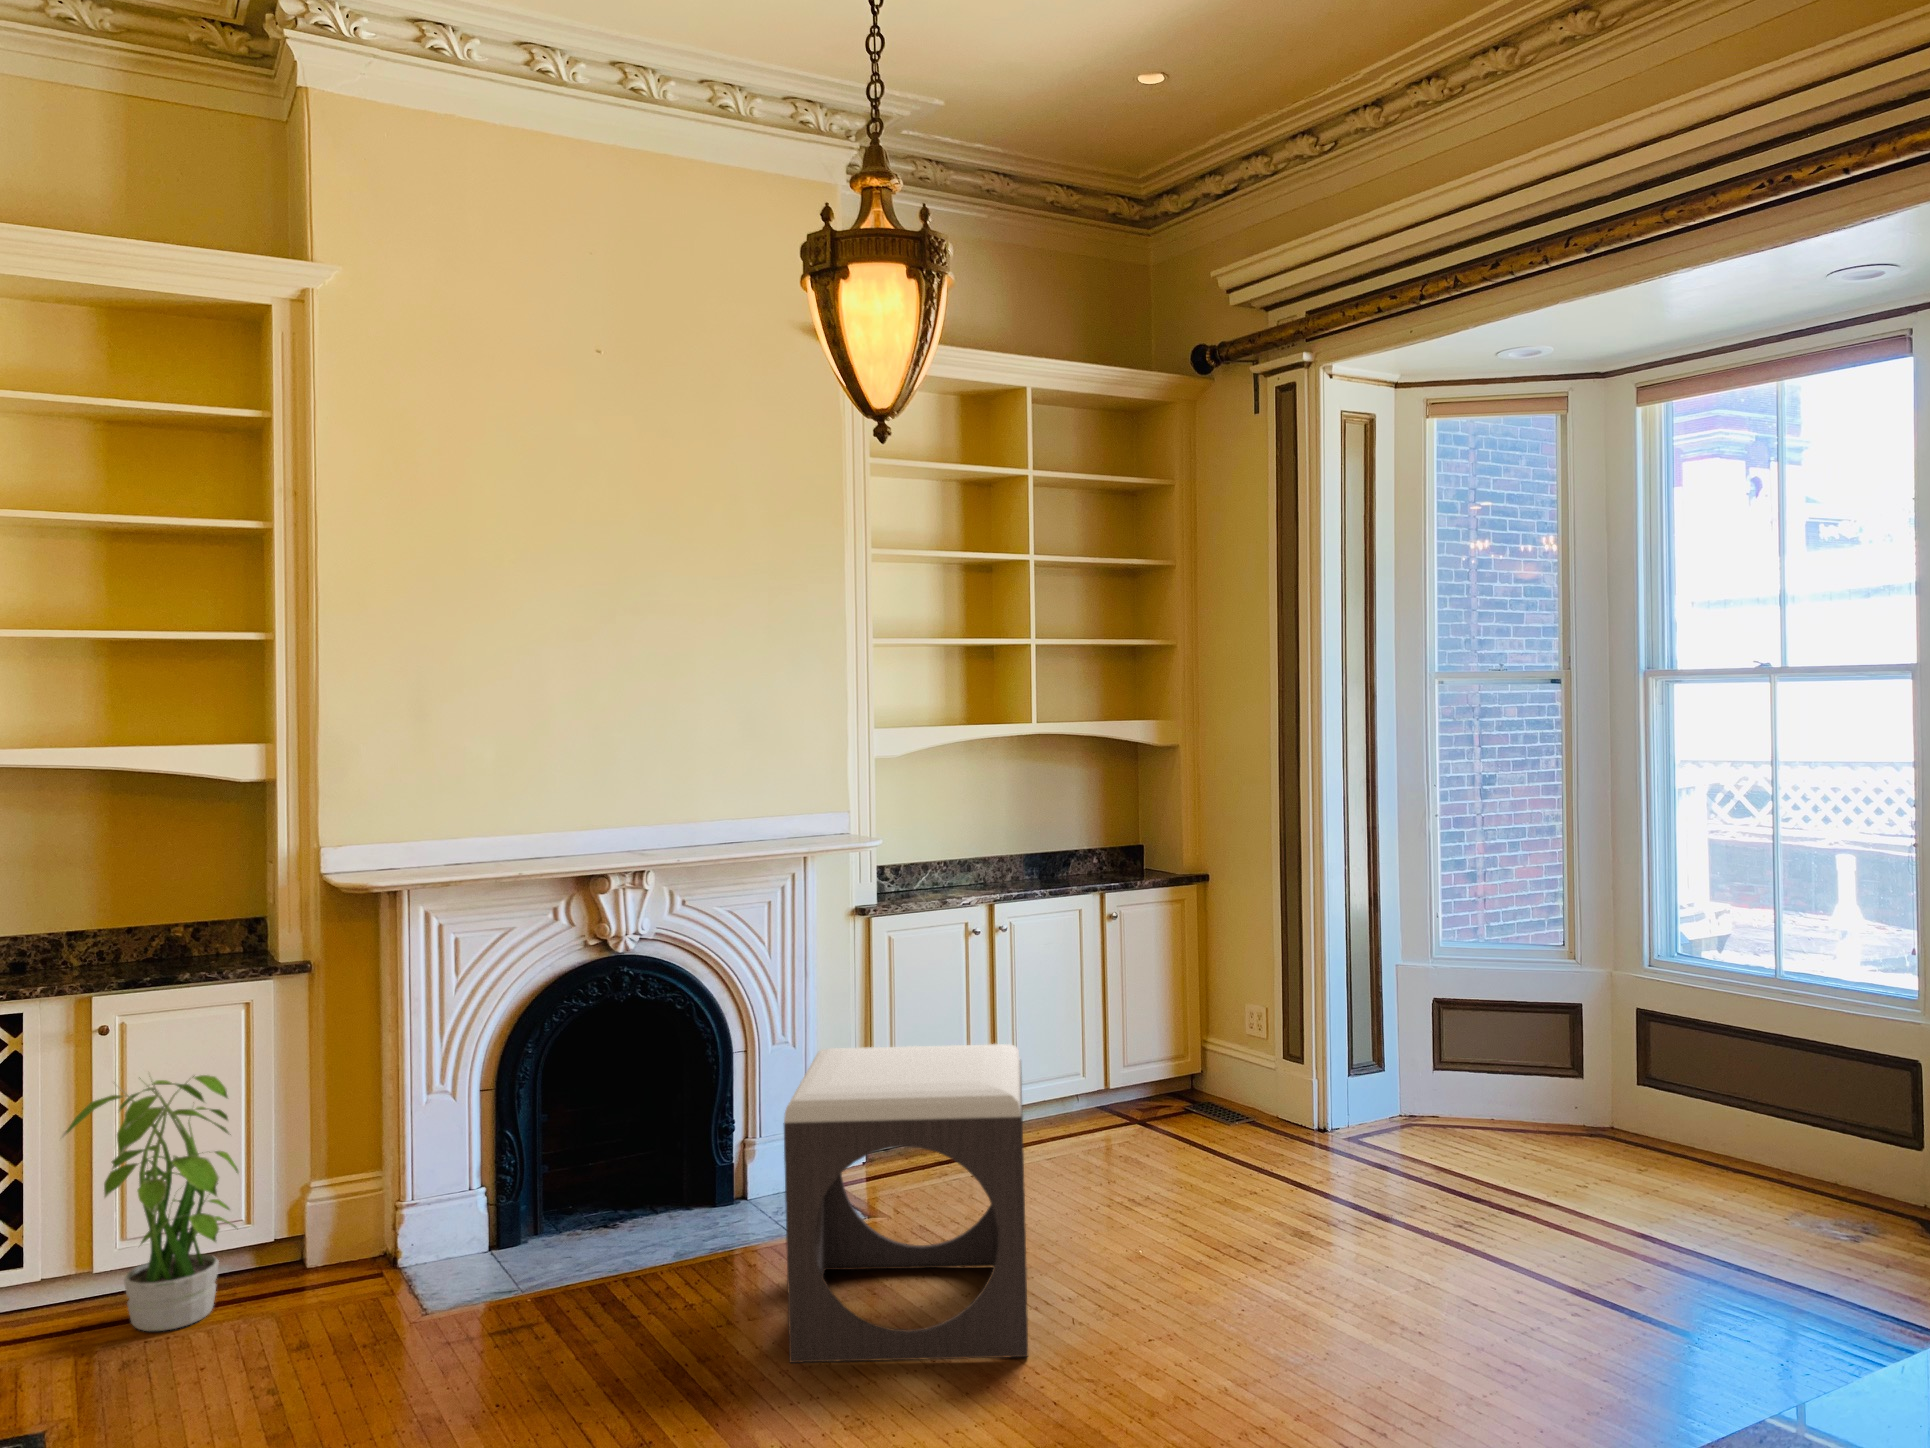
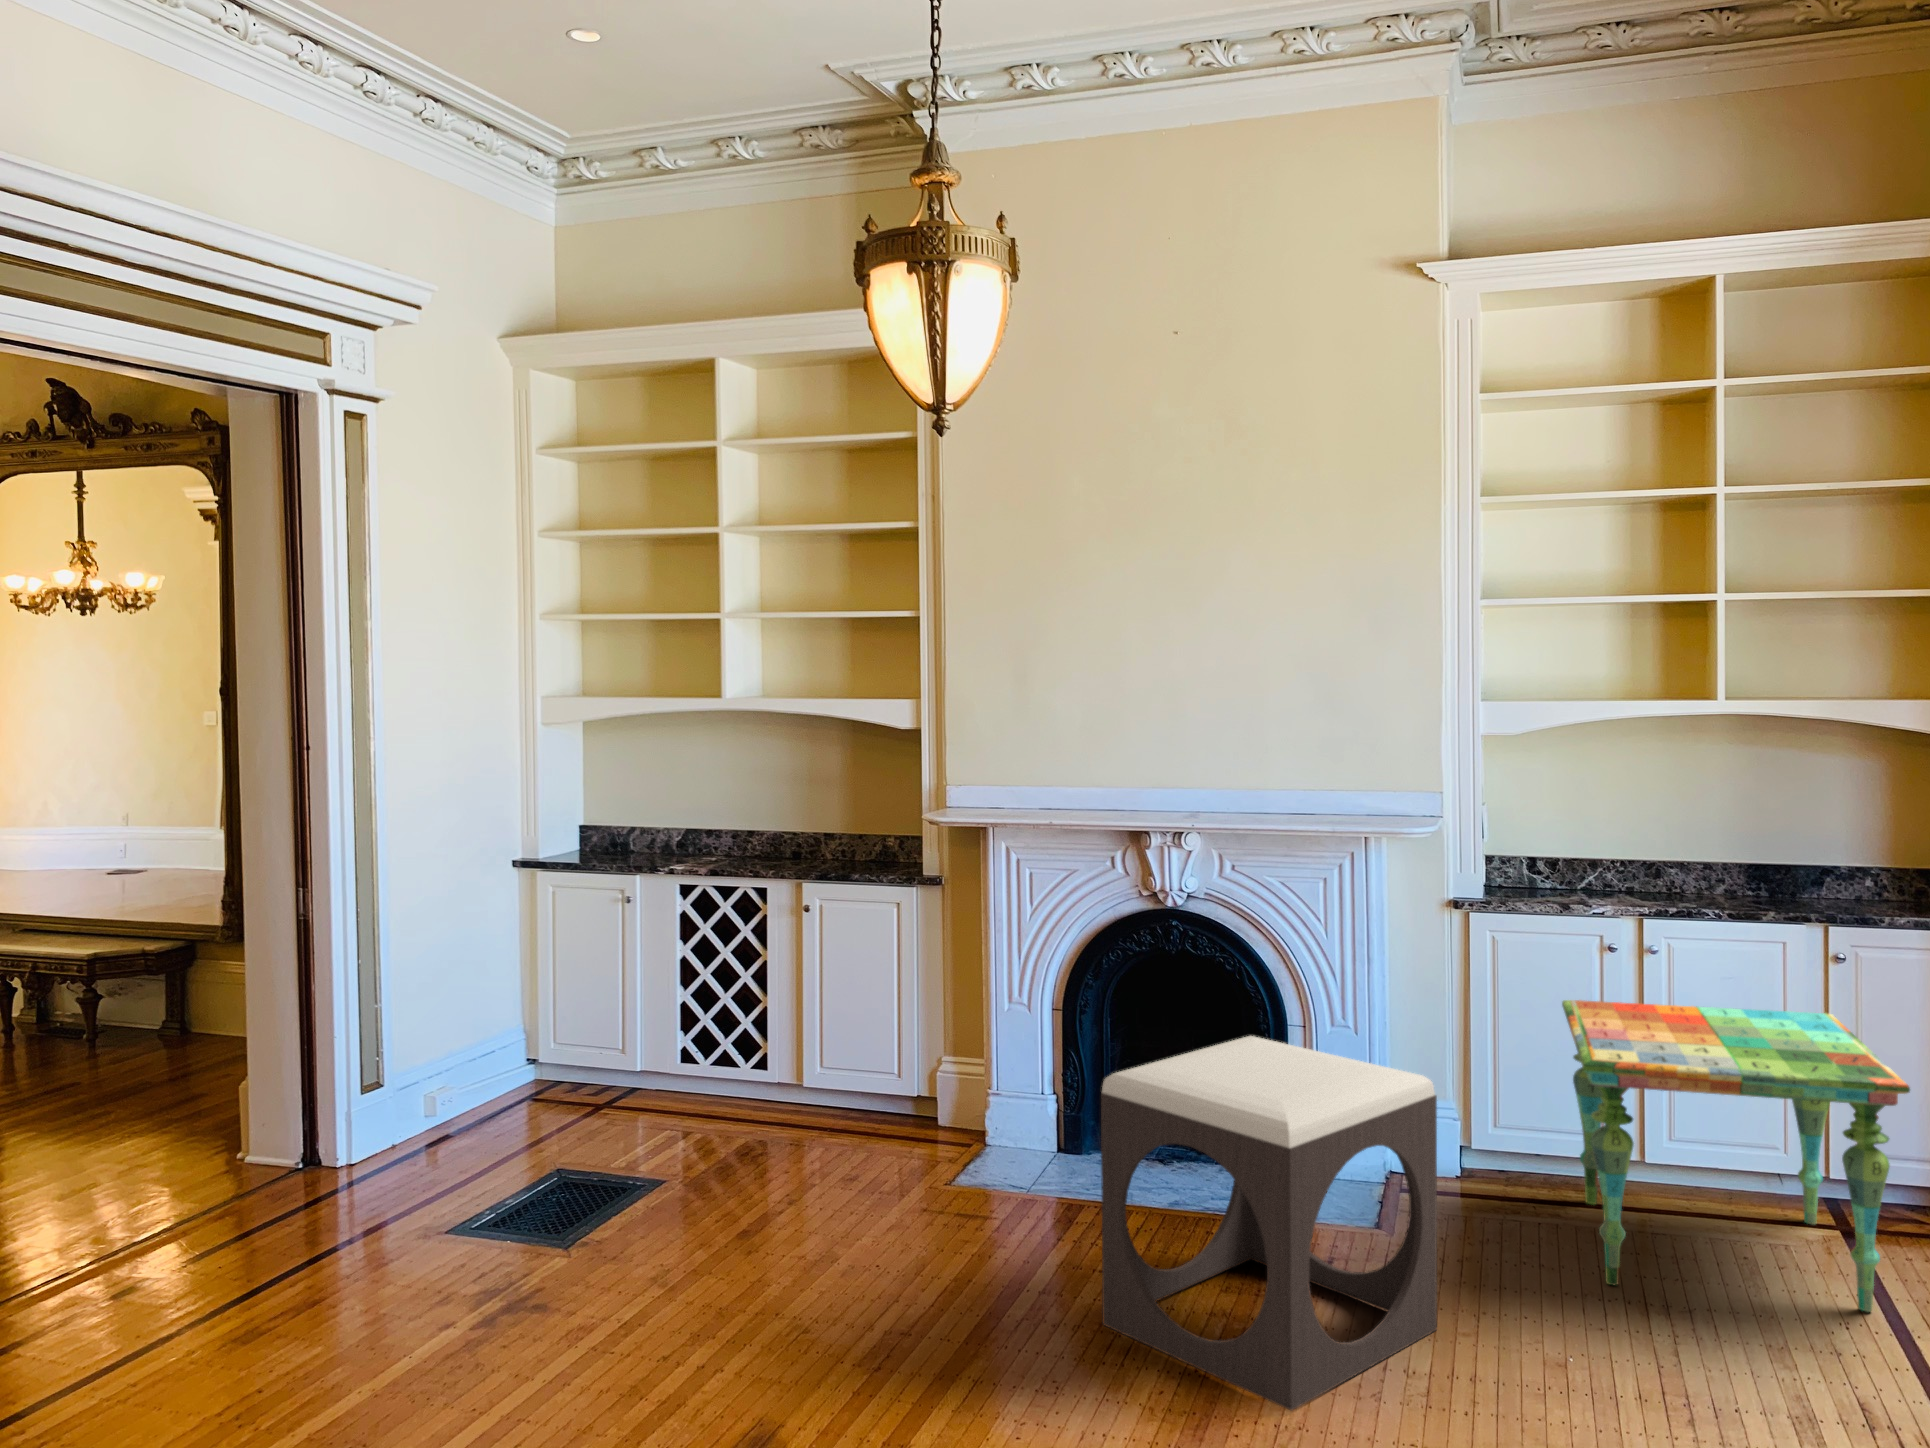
side table: none [951,959,1250,1197] -> present [1562,1000,1910,1312]
potted plant: present [62,1075,238,1331] -> none [756,944,878,1141]

